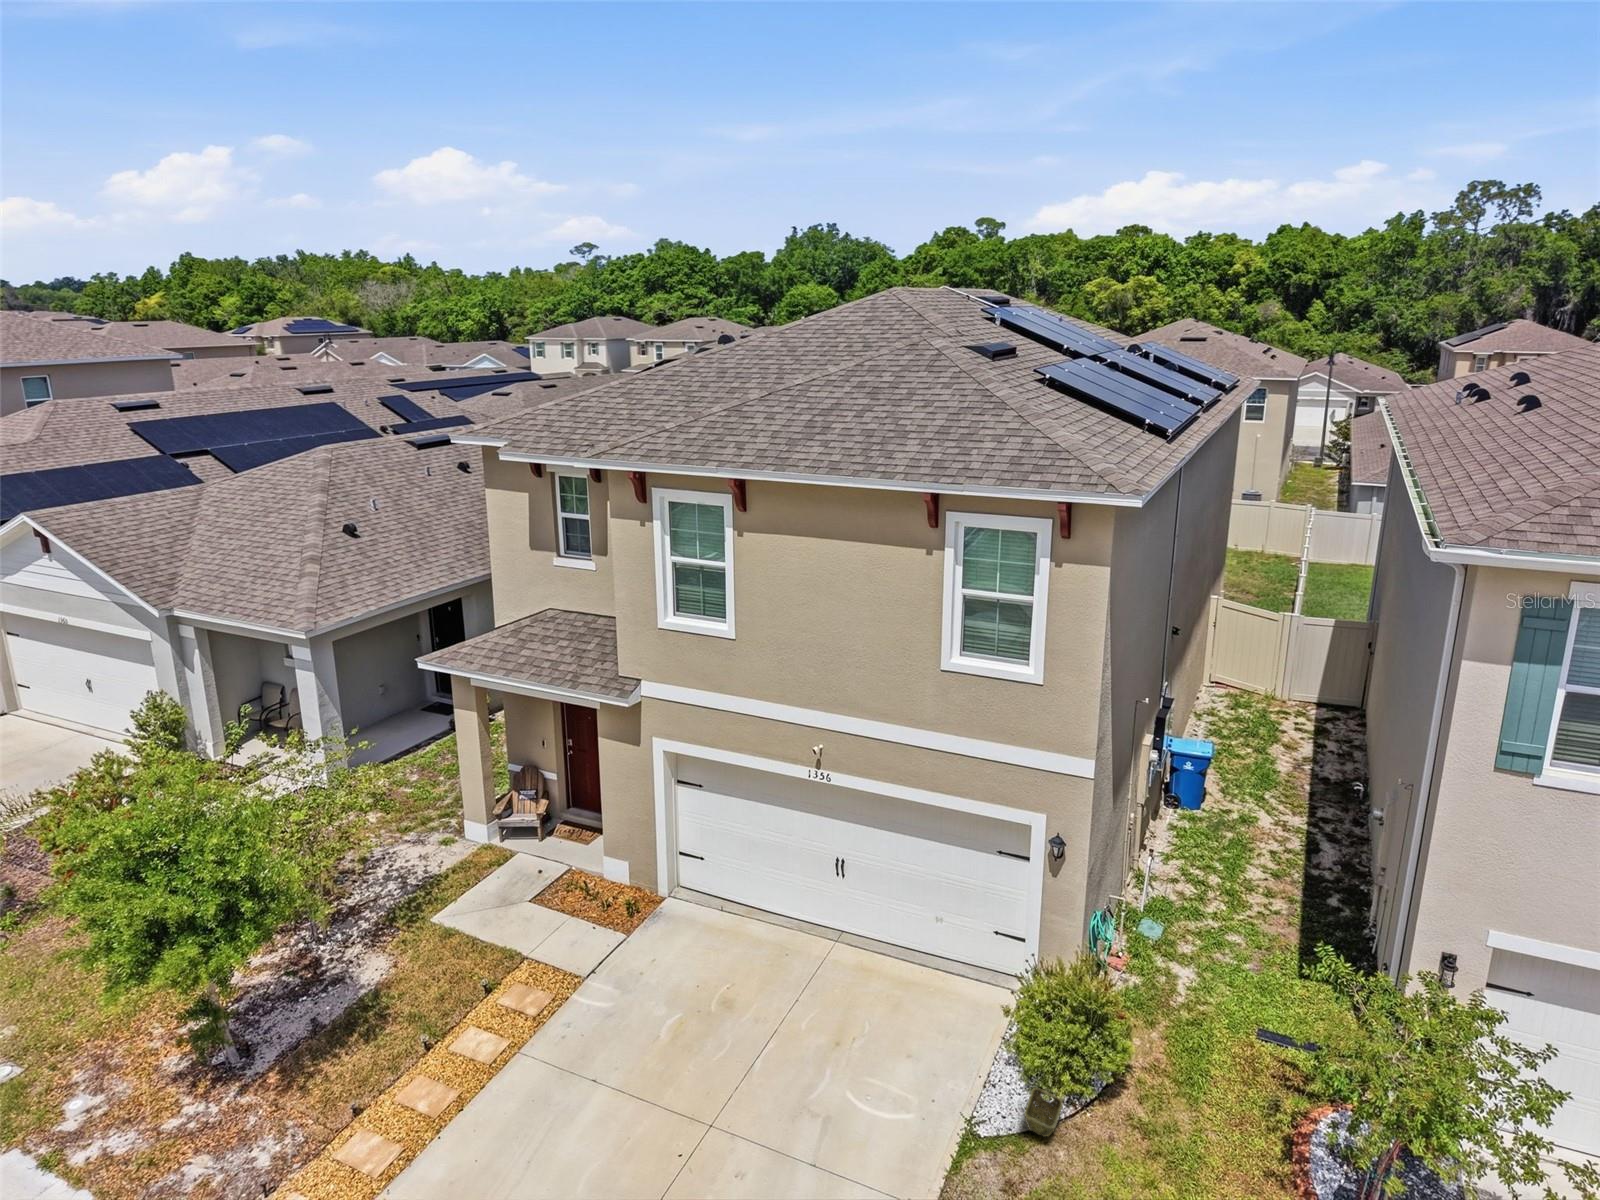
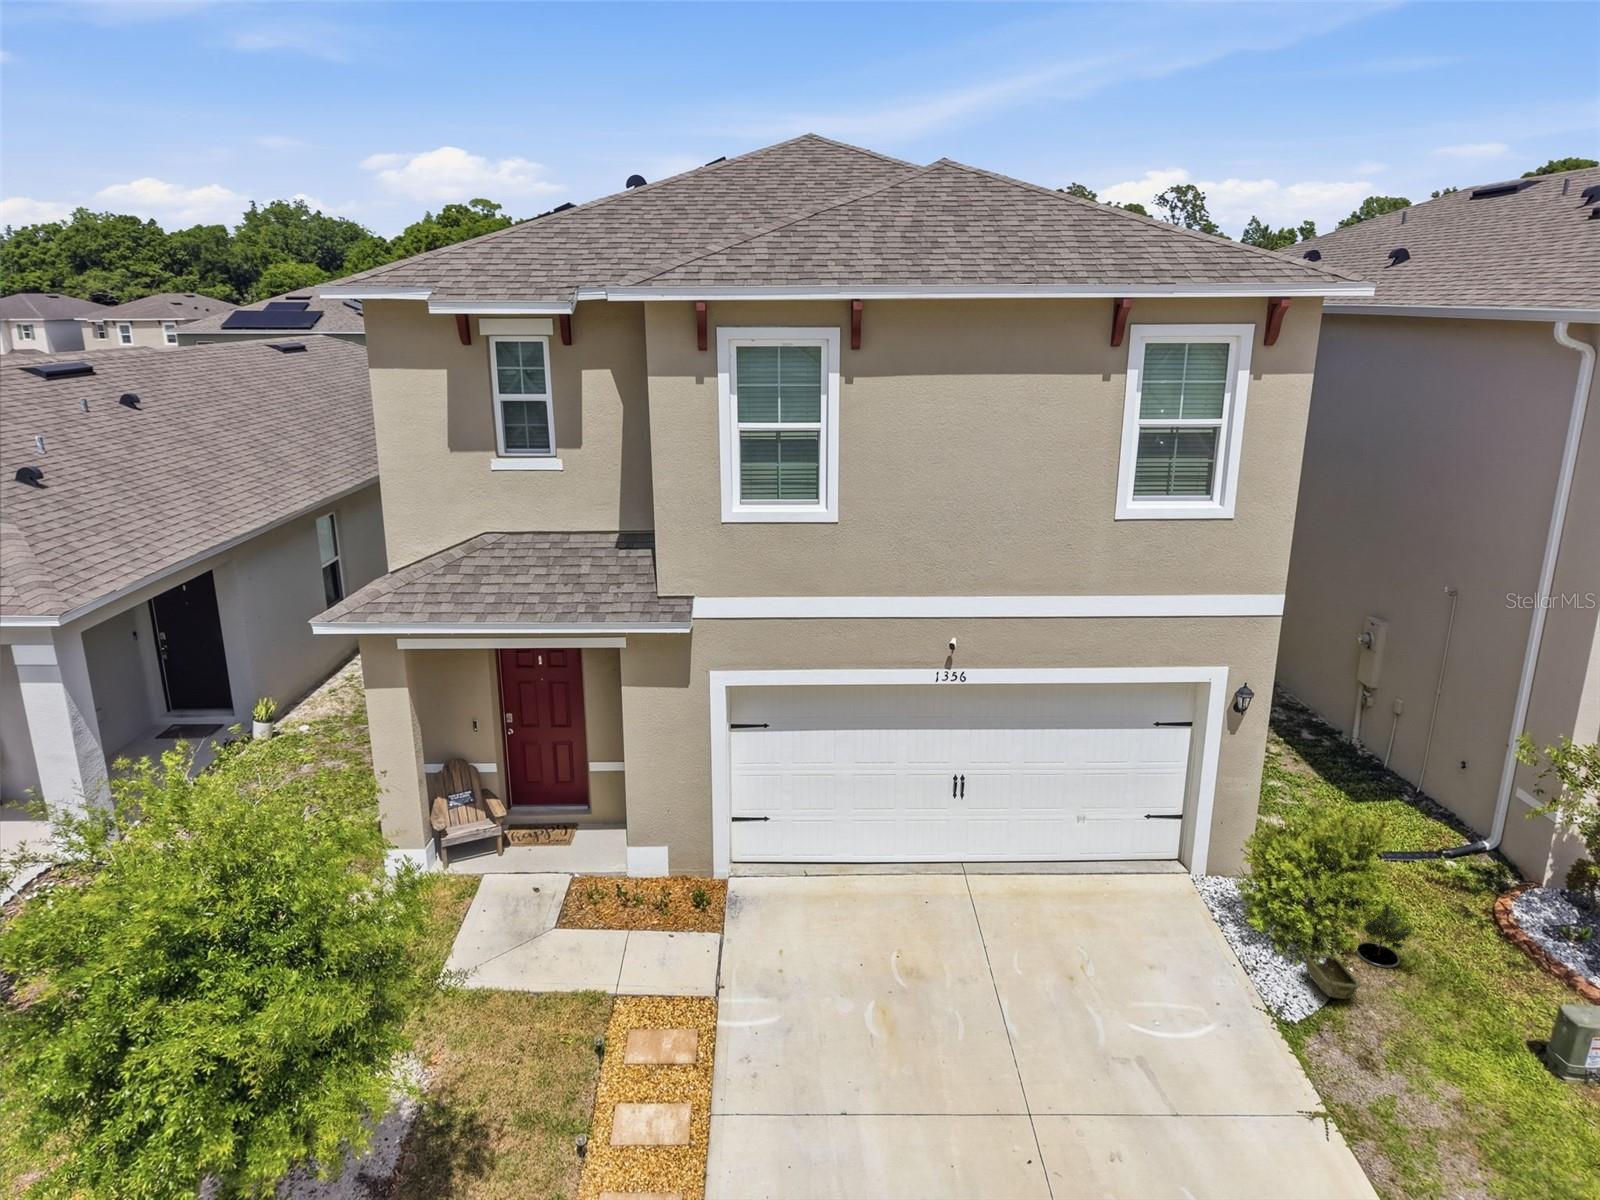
potted tree: none [1102,1060,1147,1128] -> present [1356,900,1412,968]

